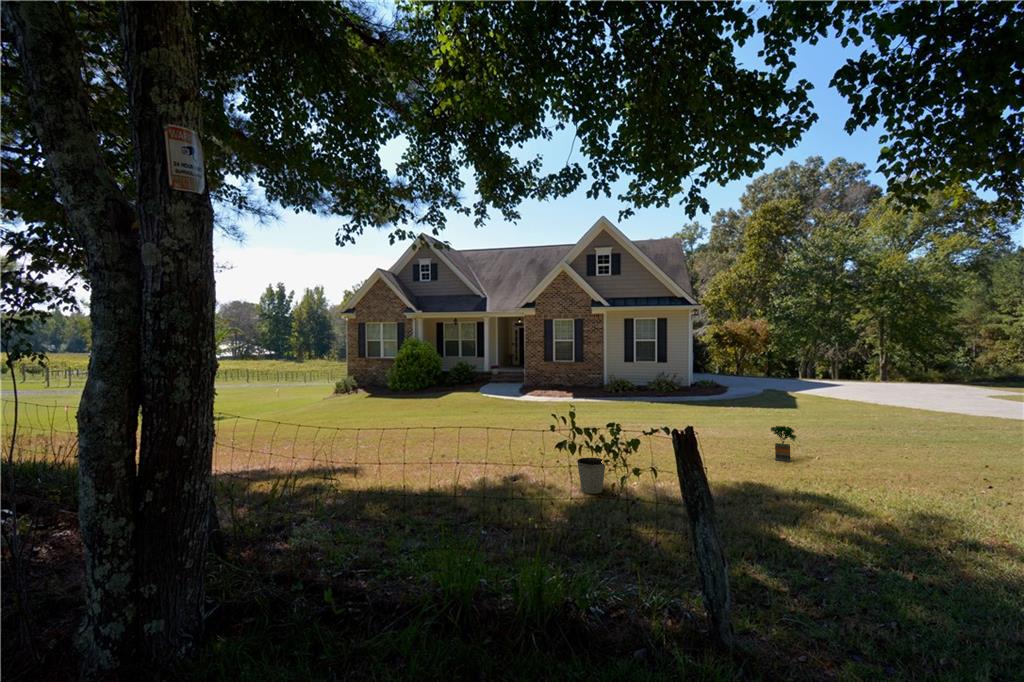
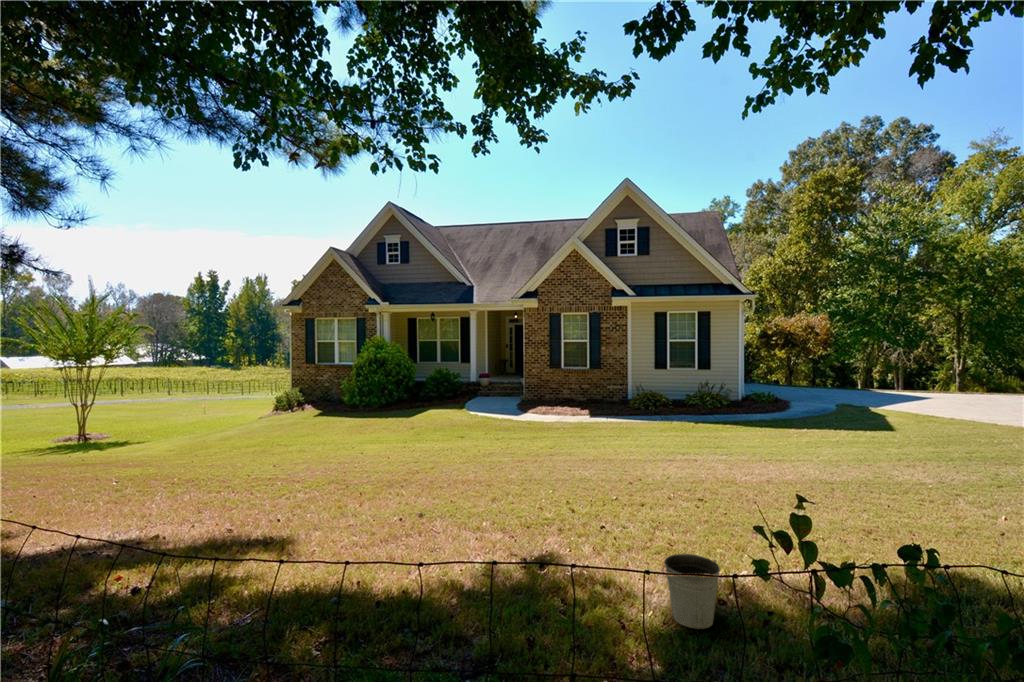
potted tree: present [771,426,796,462] -> none [944,478,997,541]

